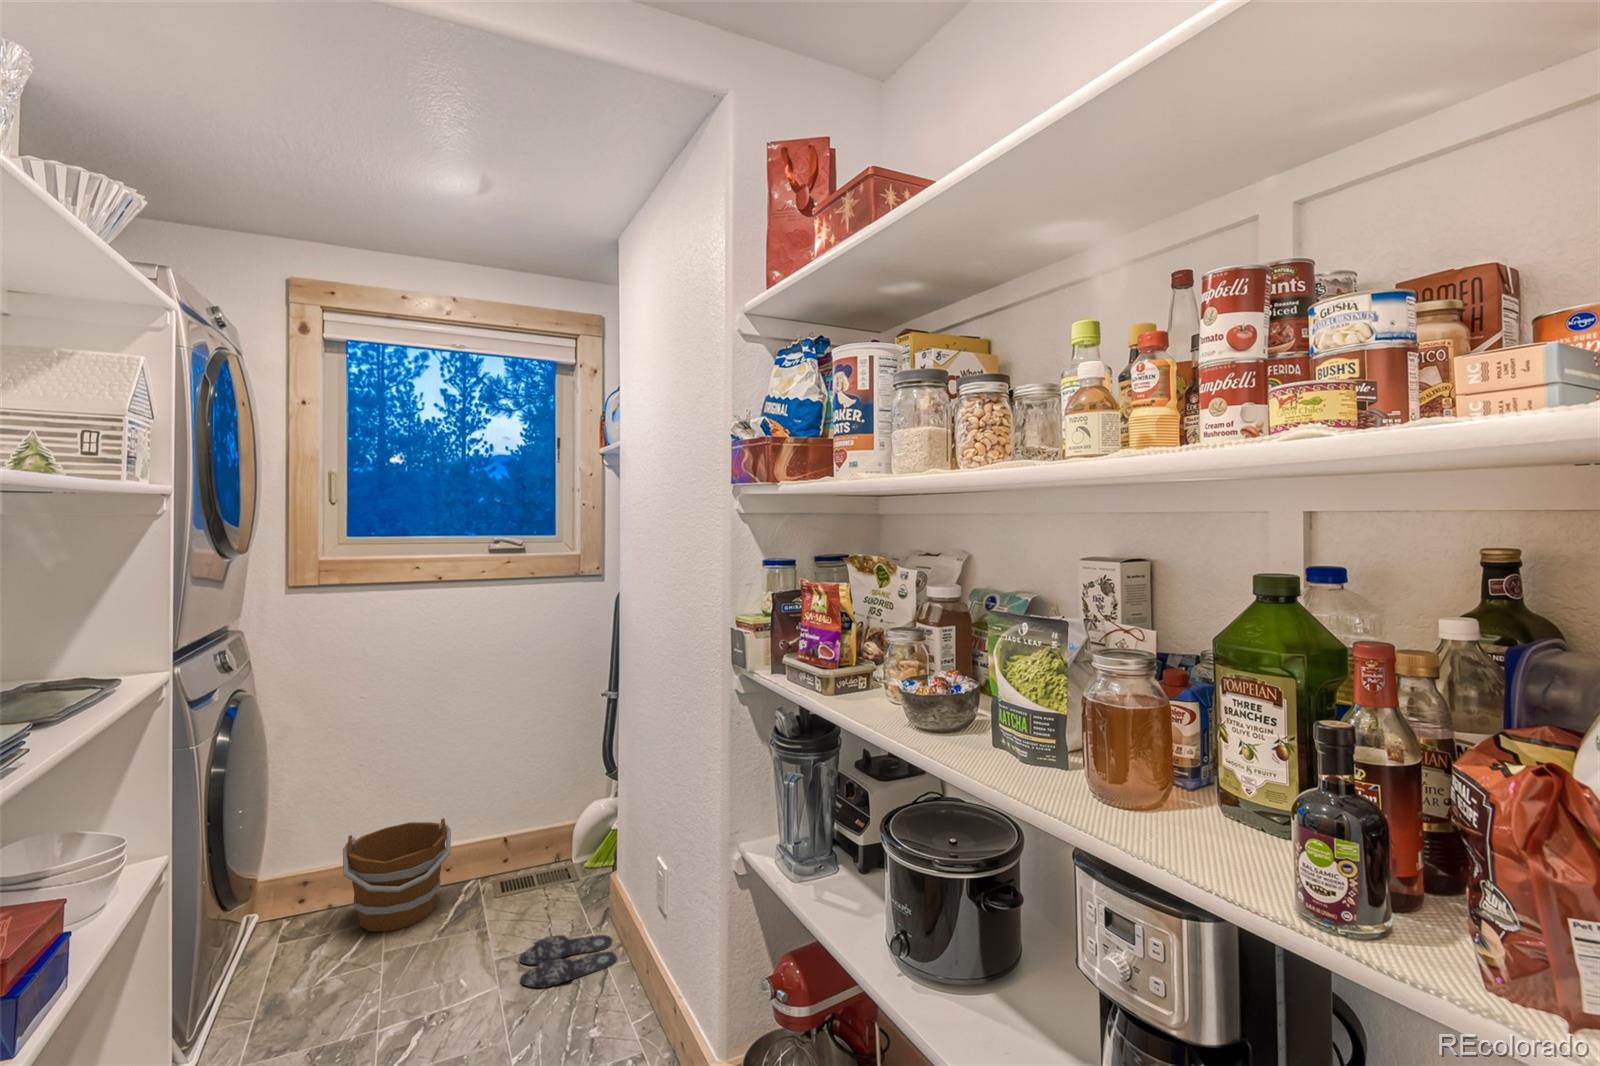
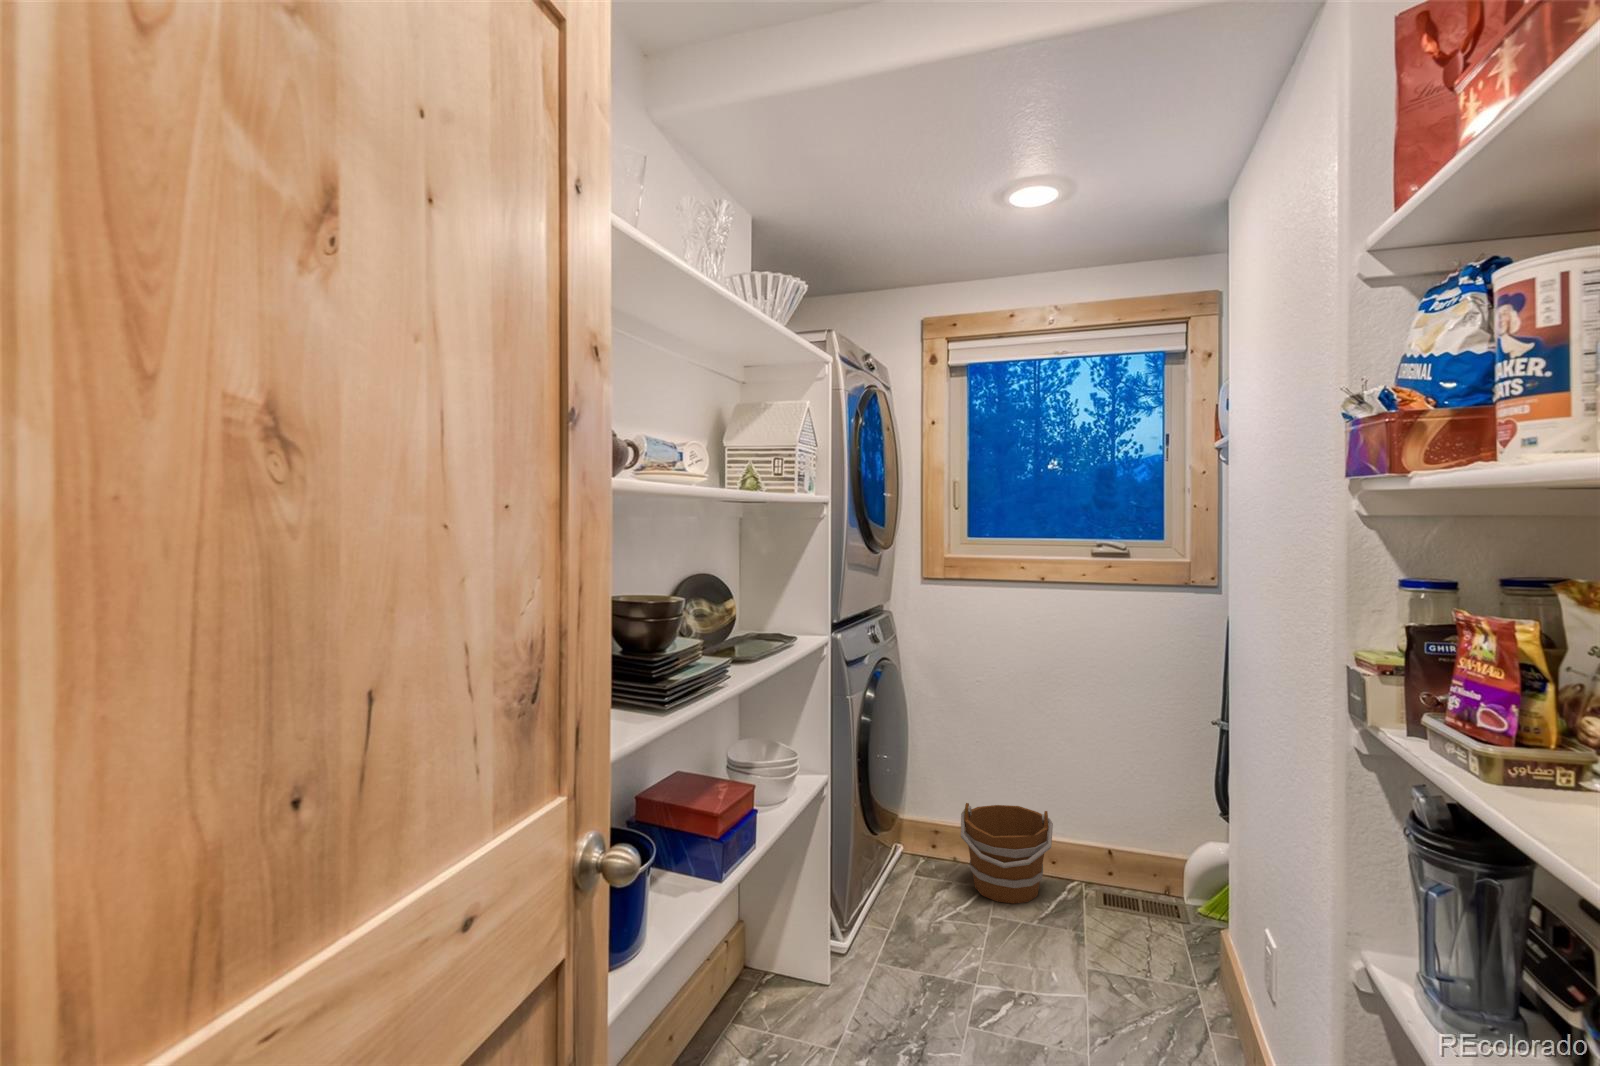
slippers: present [519,935,617,988] -> none [1108,969,1221,1033]

